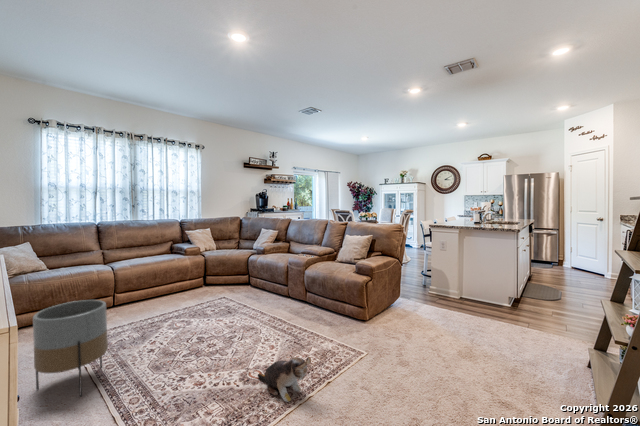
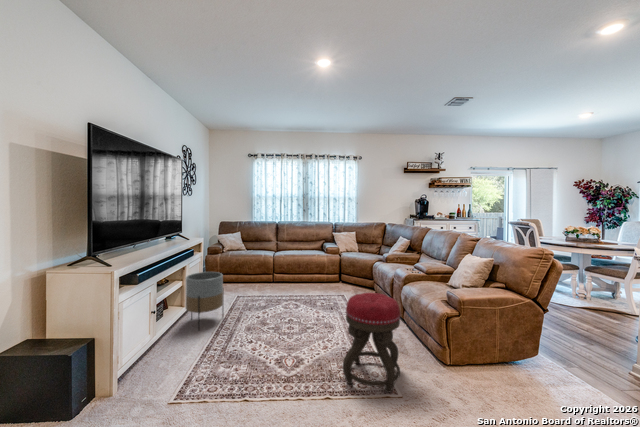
ottoman: none [311,273,368,360] -> present [343,293,400,393]
plush toy: present [258,357,311,402] -> none [268,357,291,395]

